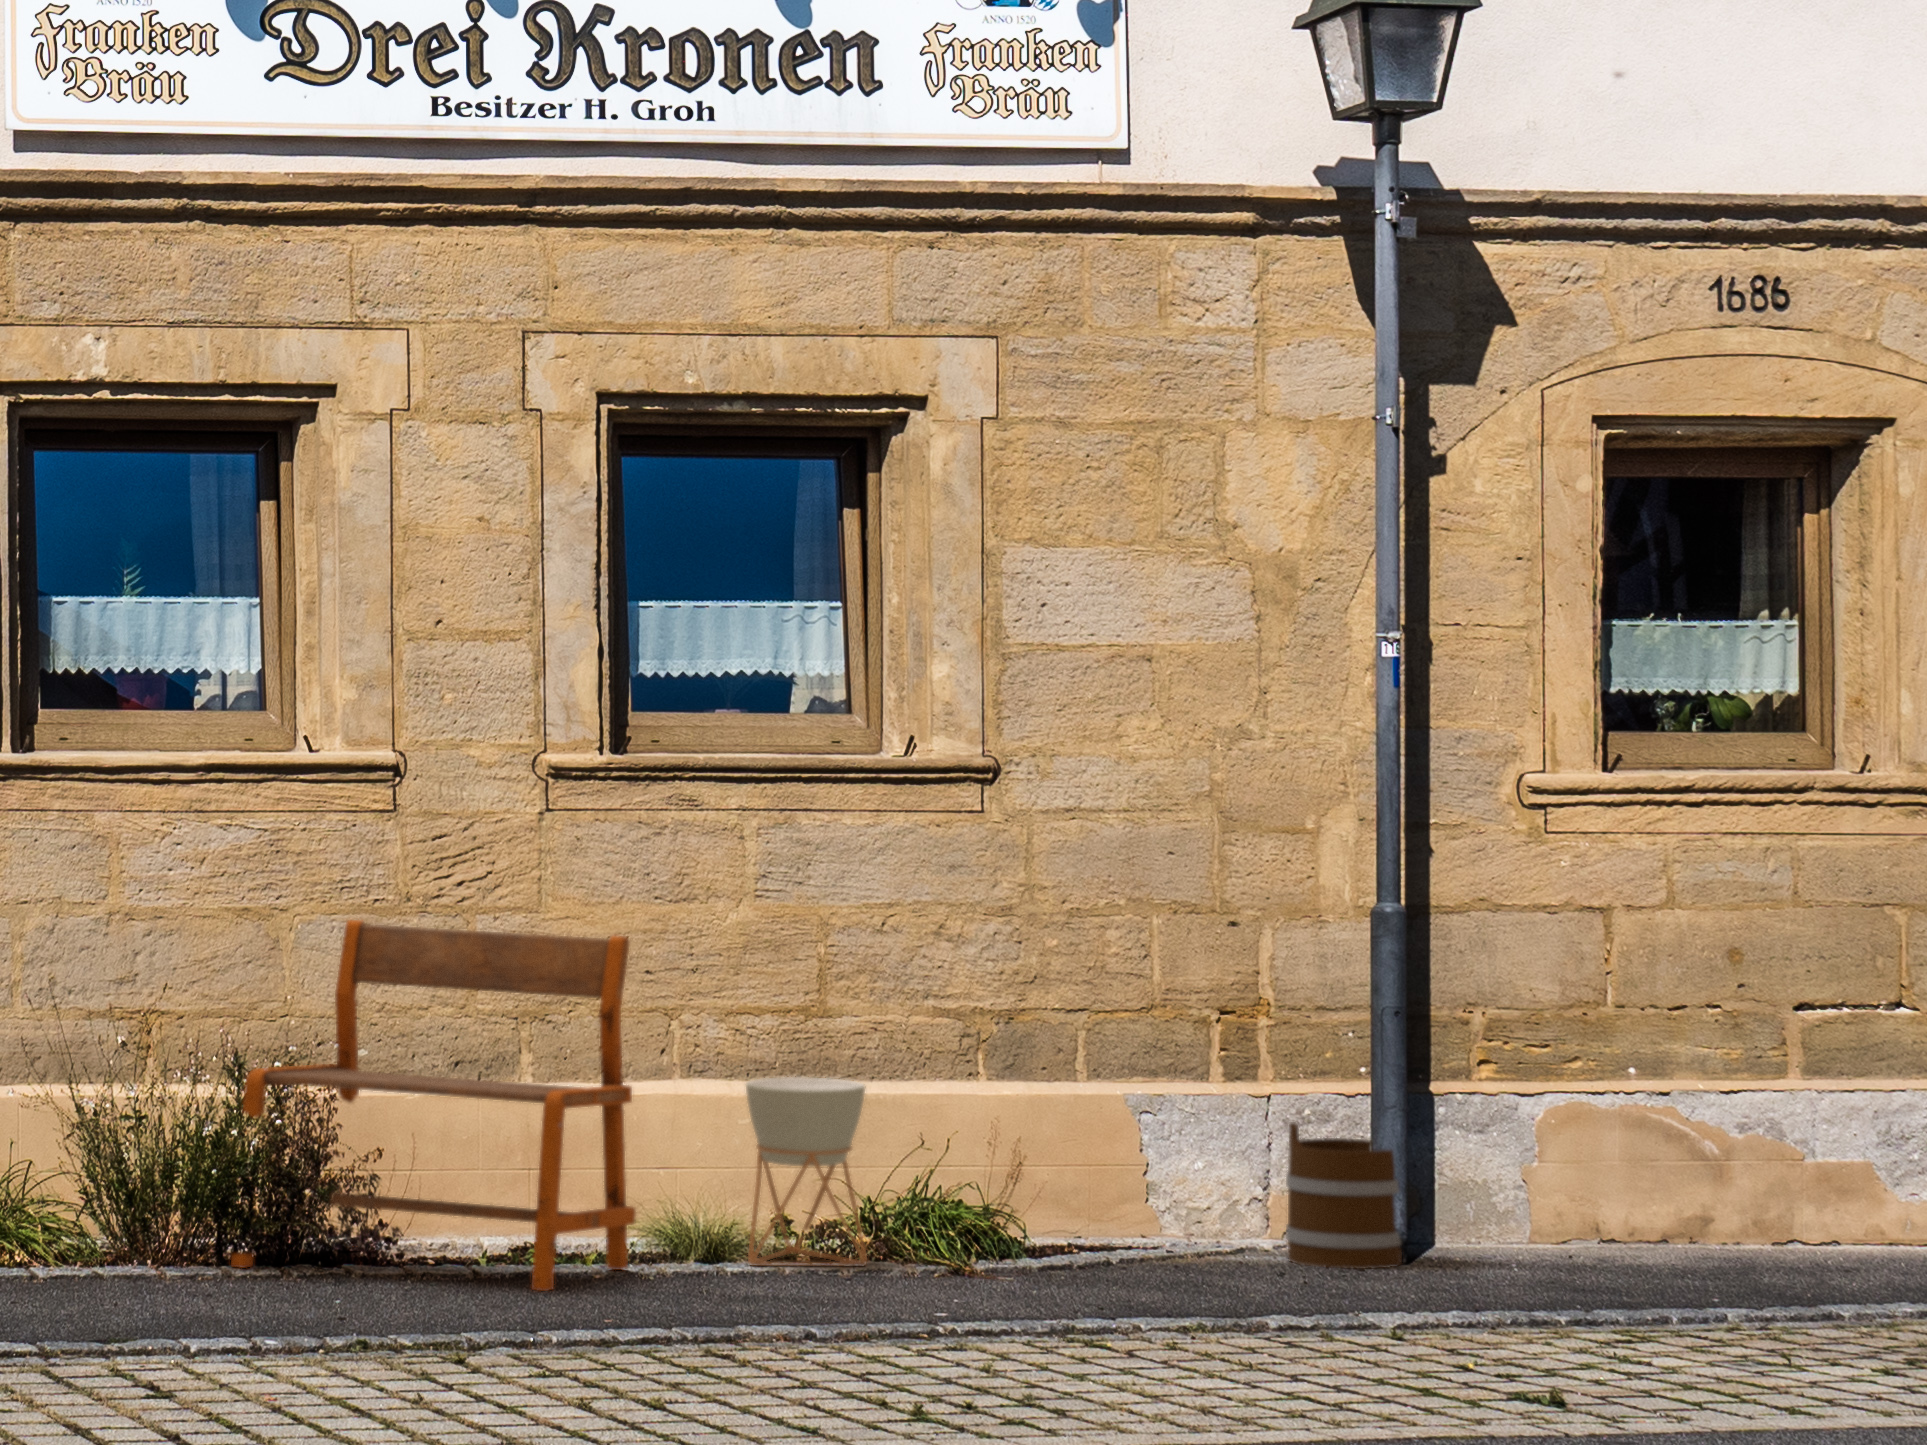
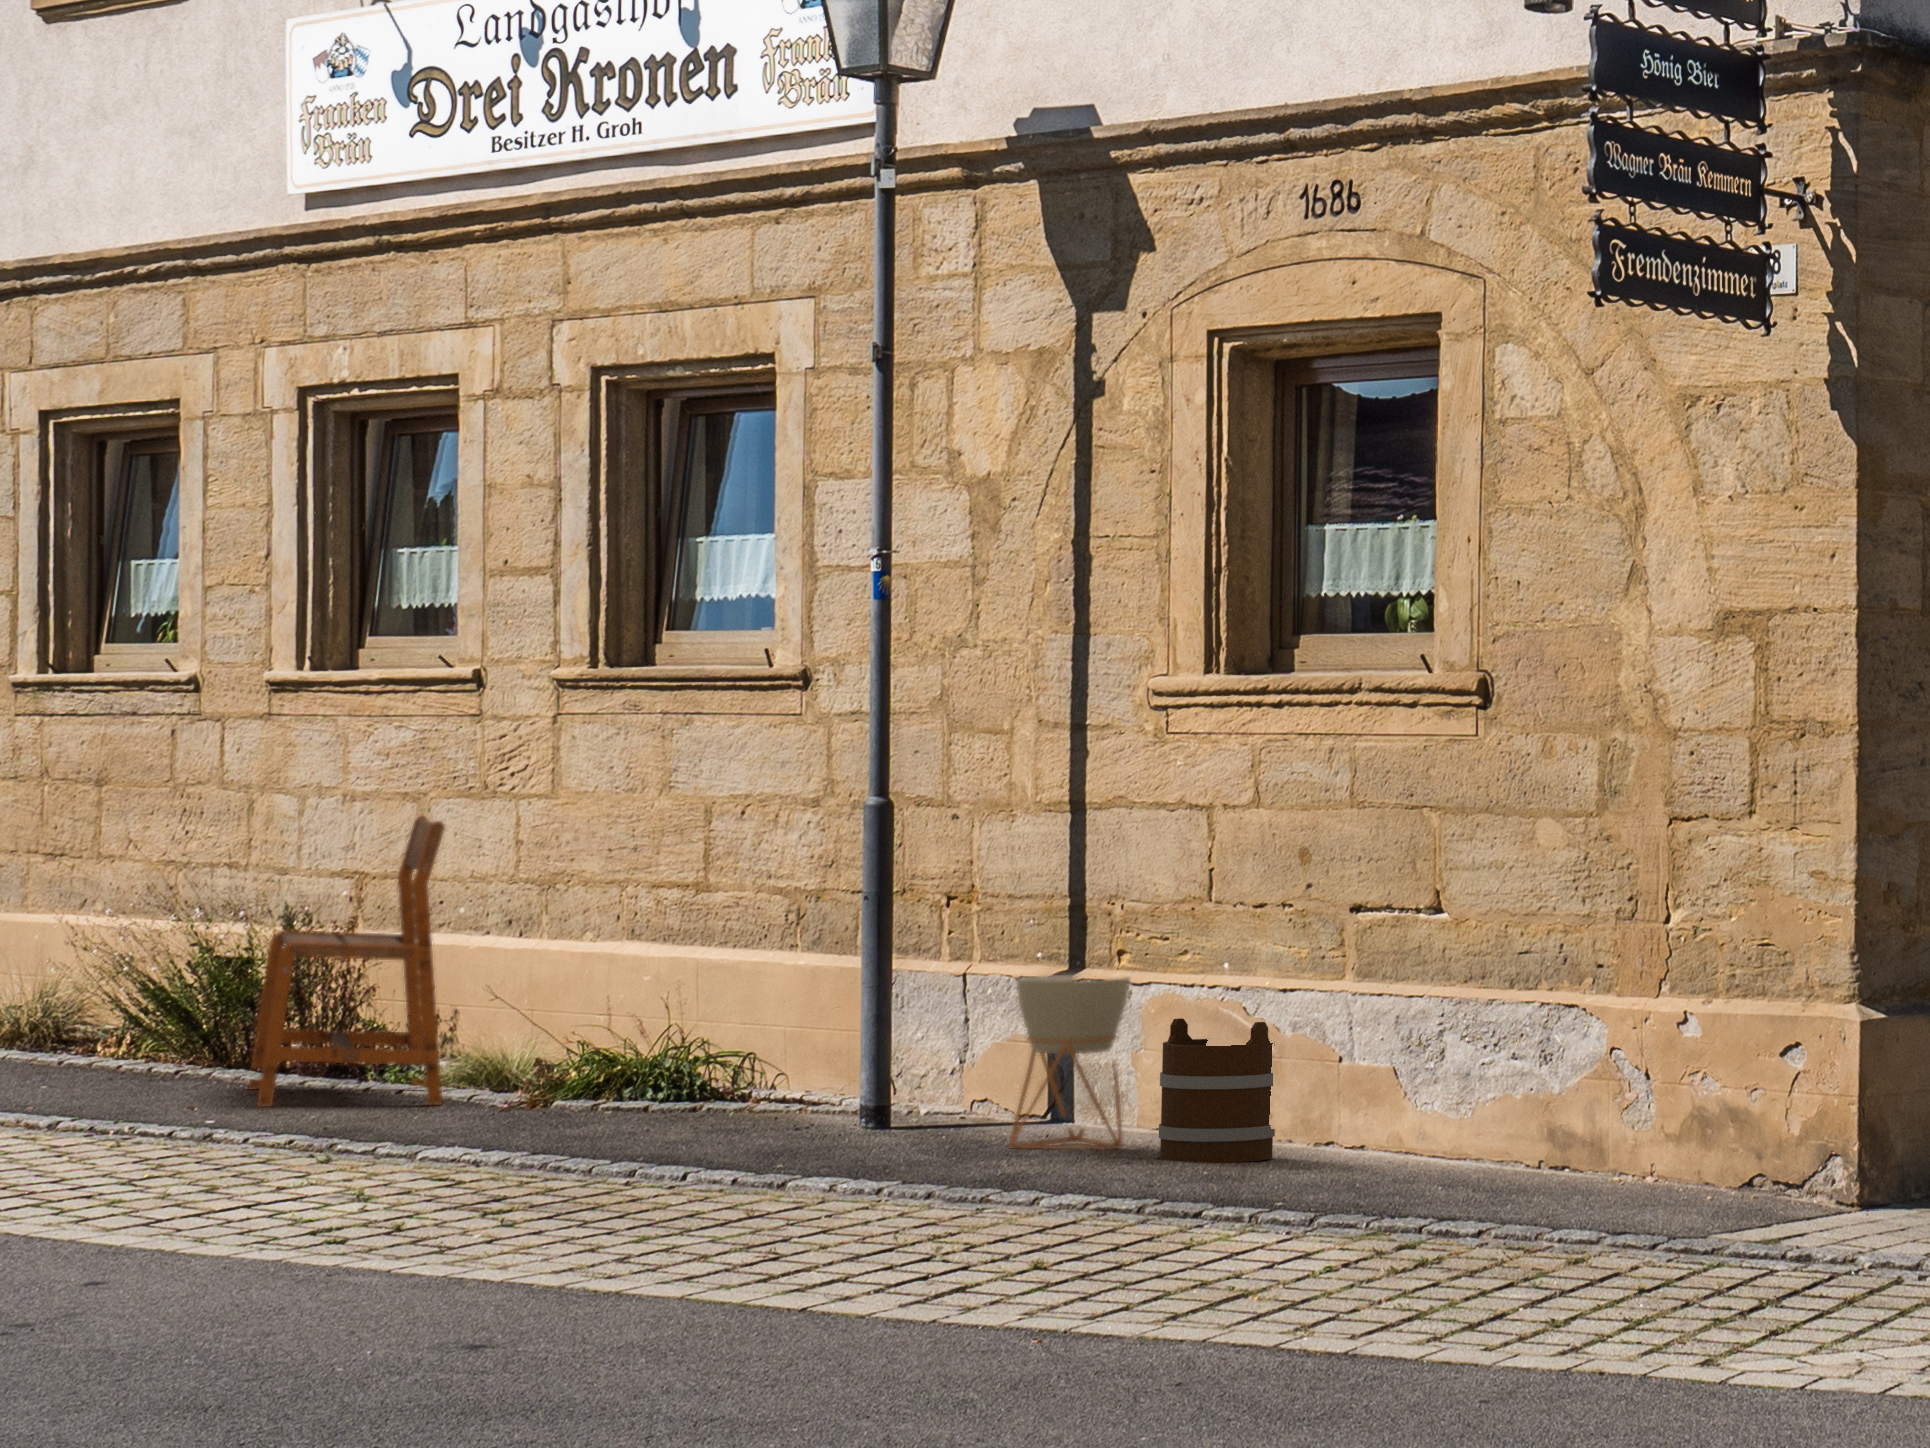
planter: present [746,1077,867,1267] -> present [1009,975,1130,1149]
bucket: present [1286,1122,1402,1269] -> present [1159,1018,1275,1163]

